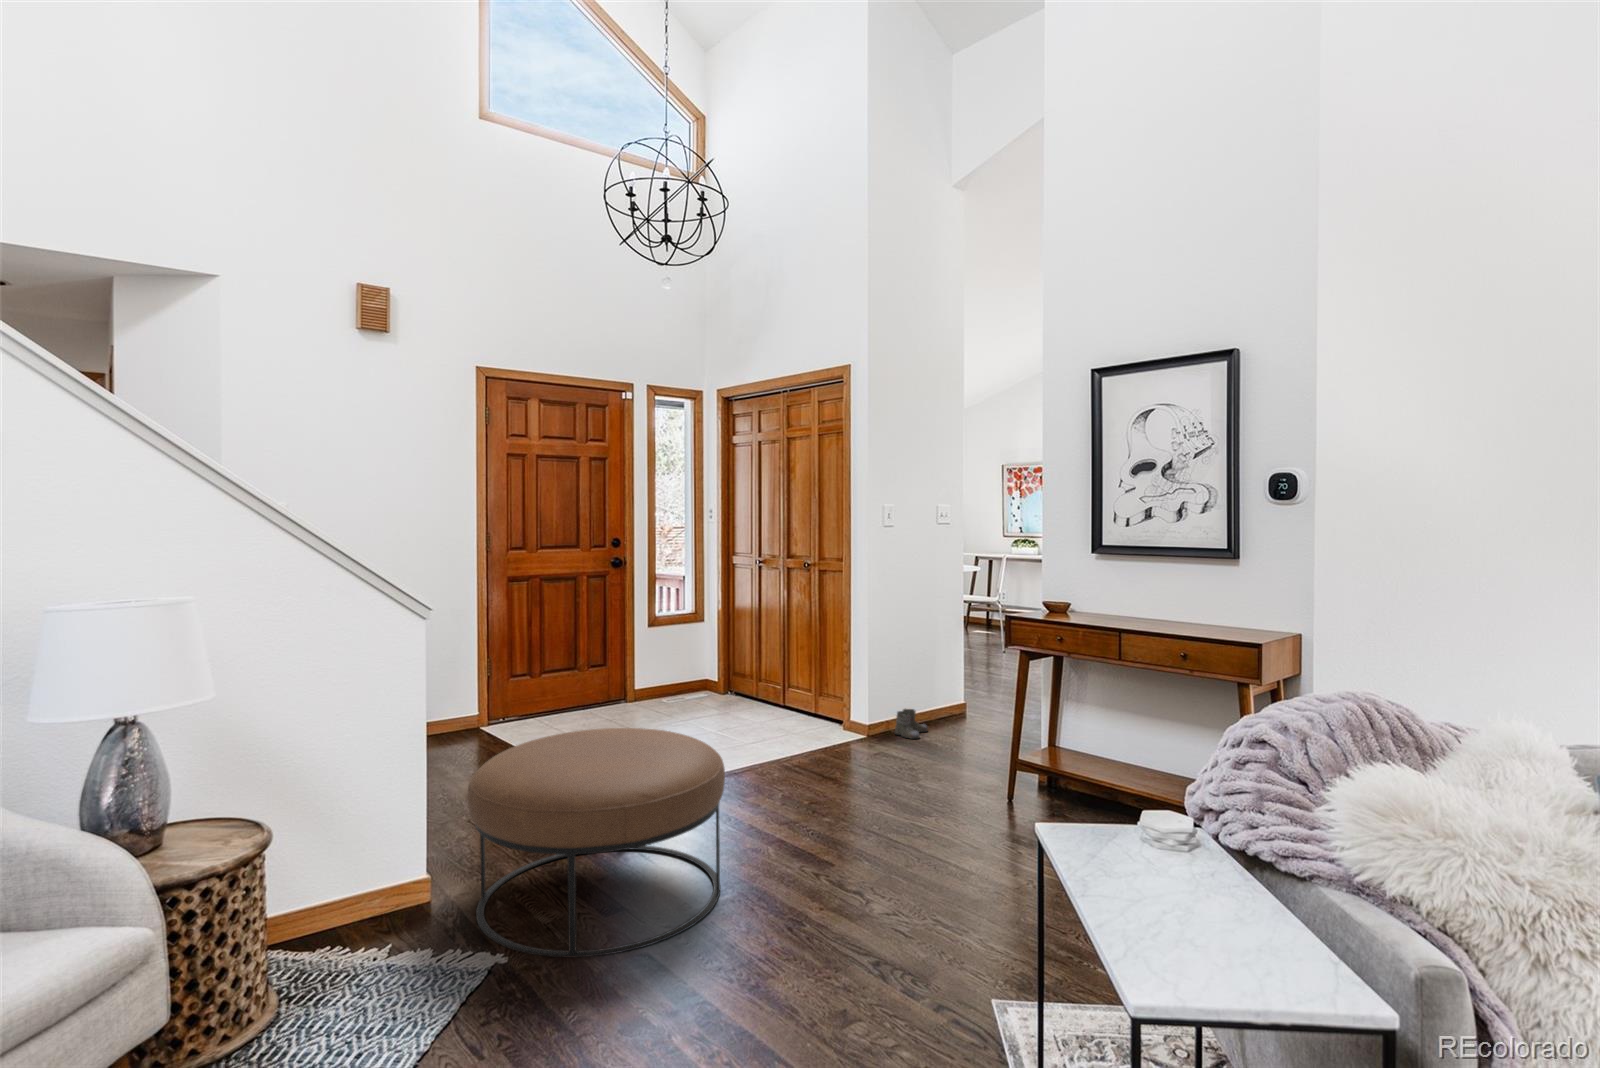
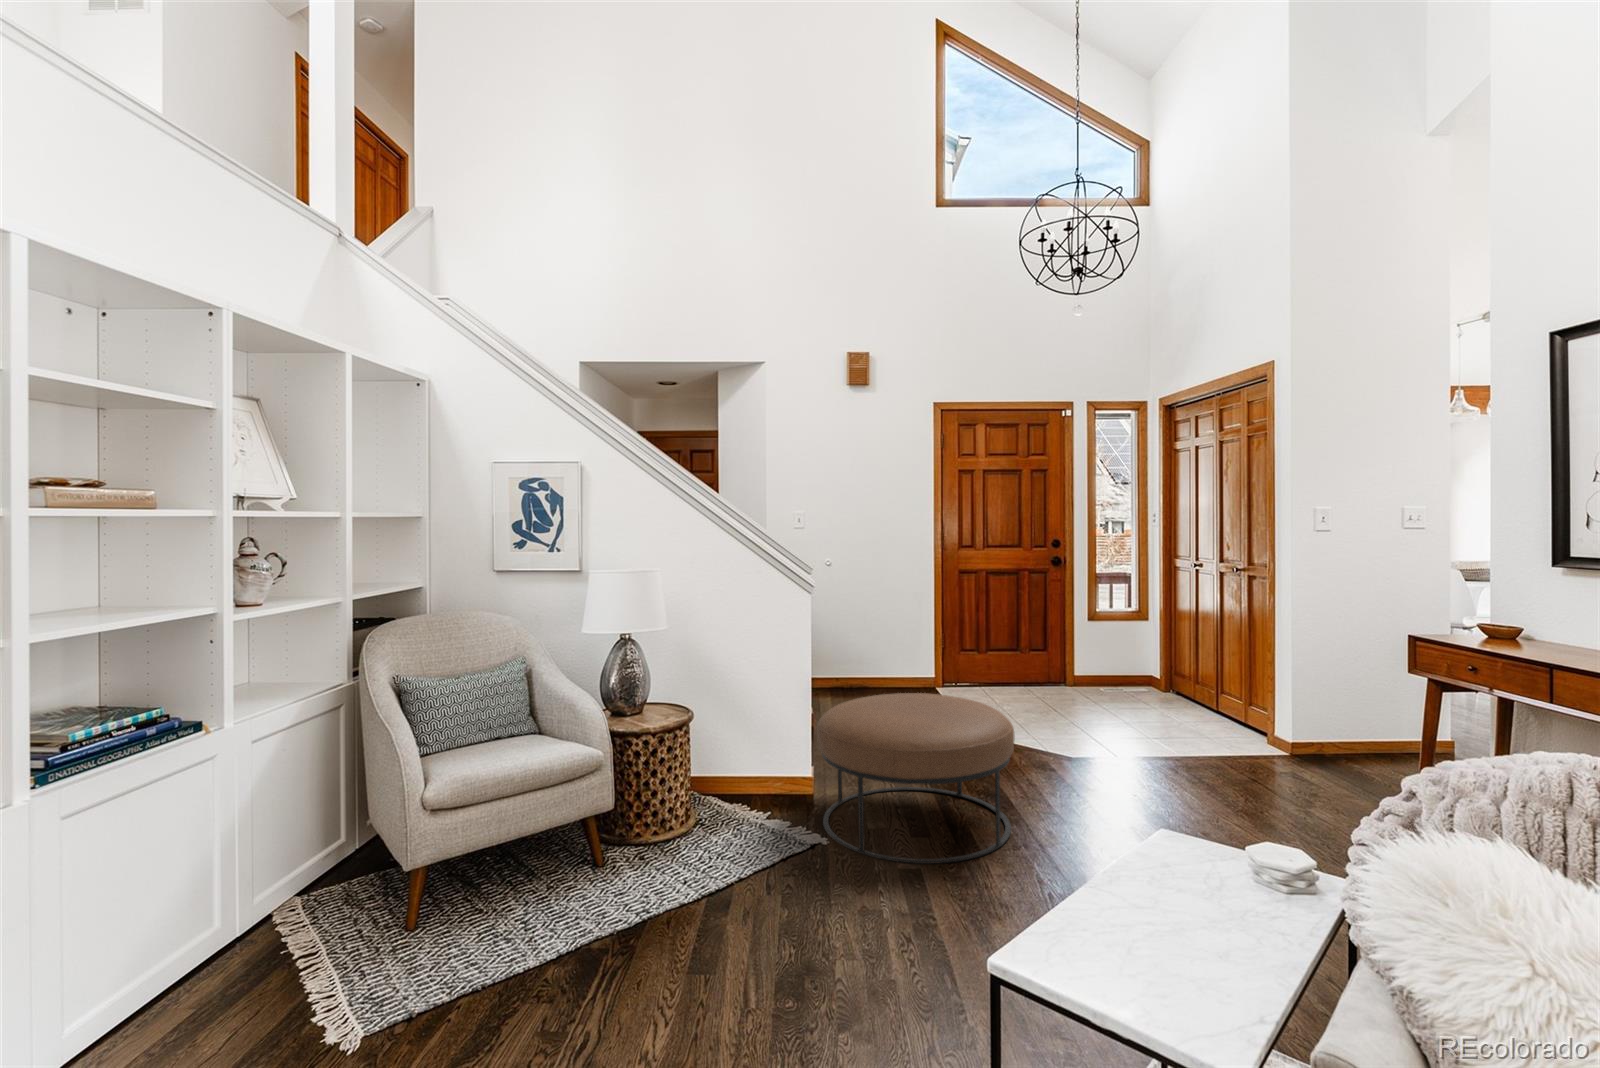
boots: present [895,709,928,739] -> none [1324,735,1377,770]

